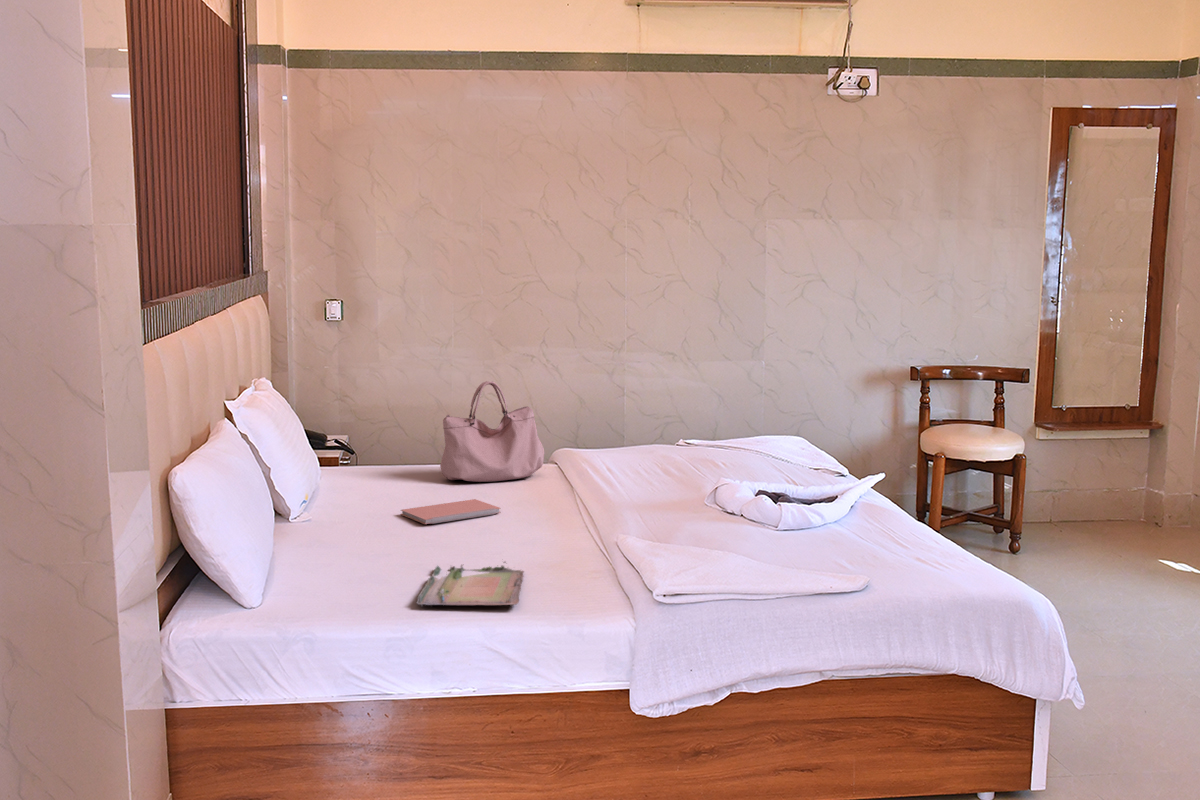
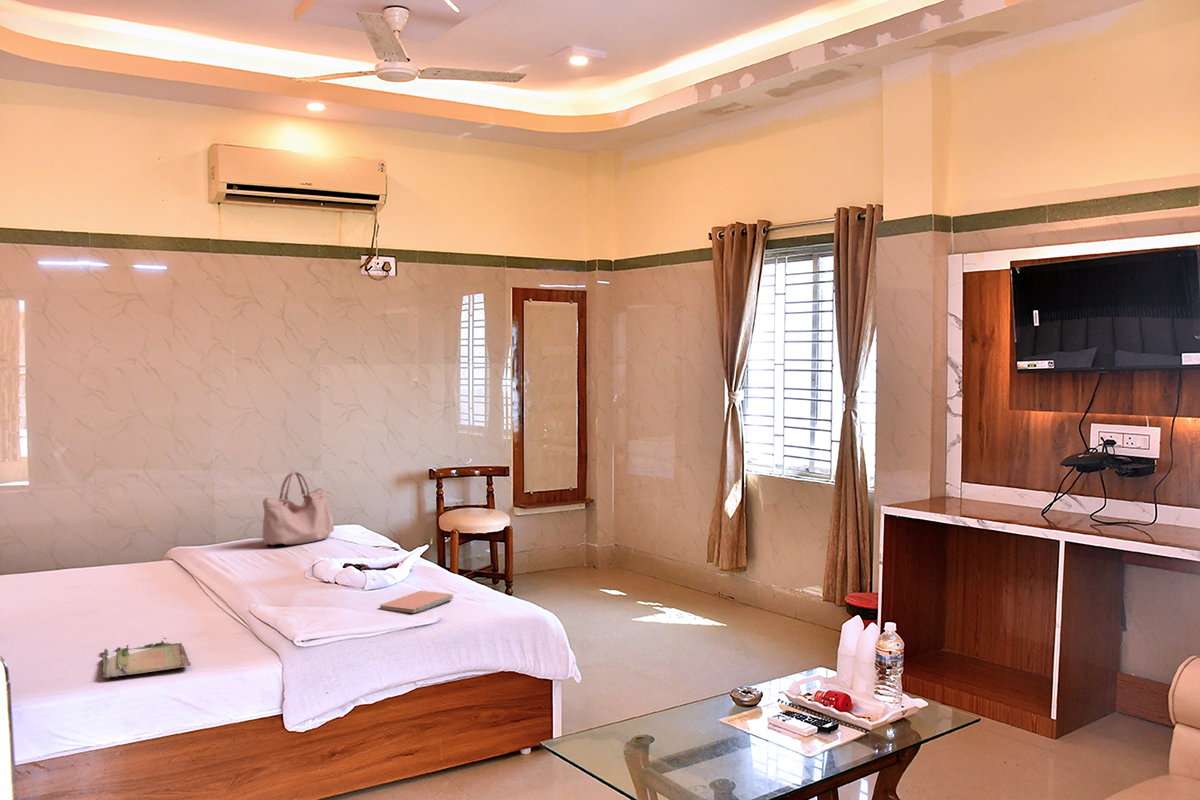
handbag: present [440,381,544,482] -> present [262,472,334,545]
notebook: present [401,499,500,524] -> present [380,591,453,613]

